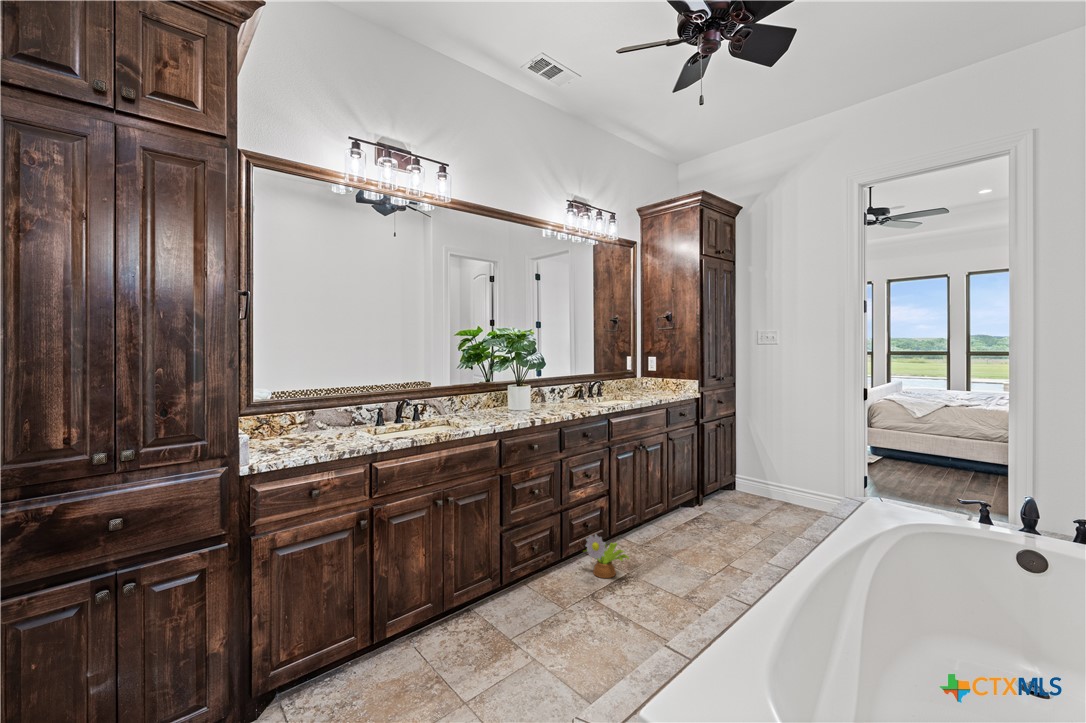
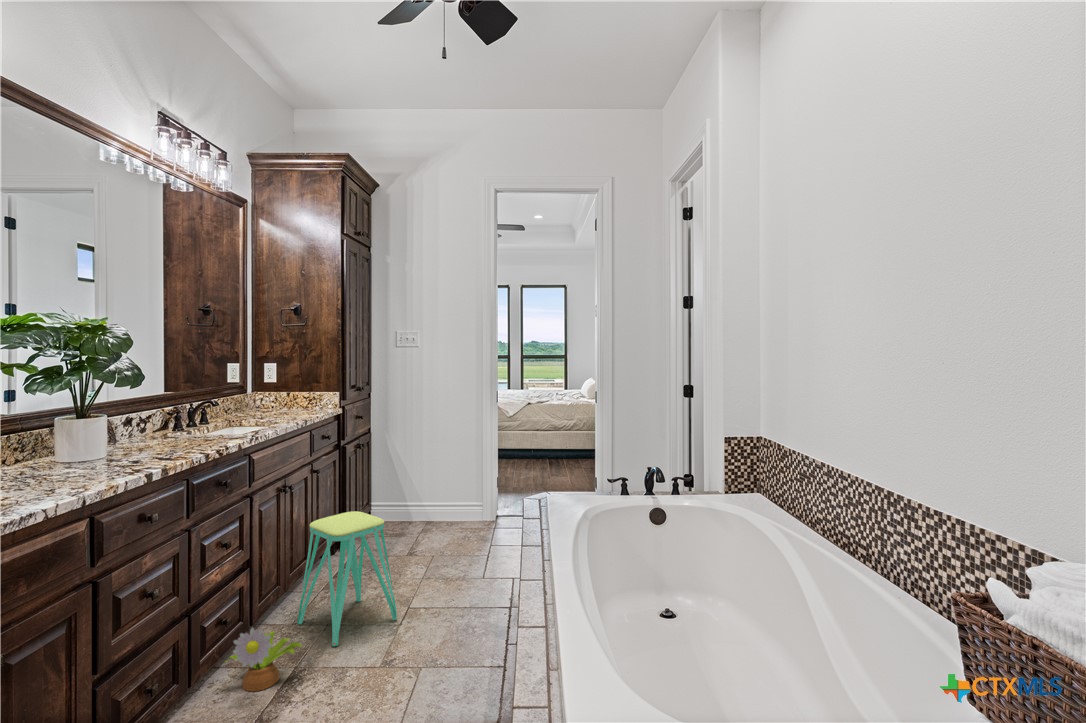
stool: none [644,473,715,570] -> present [298,511,397,646]

